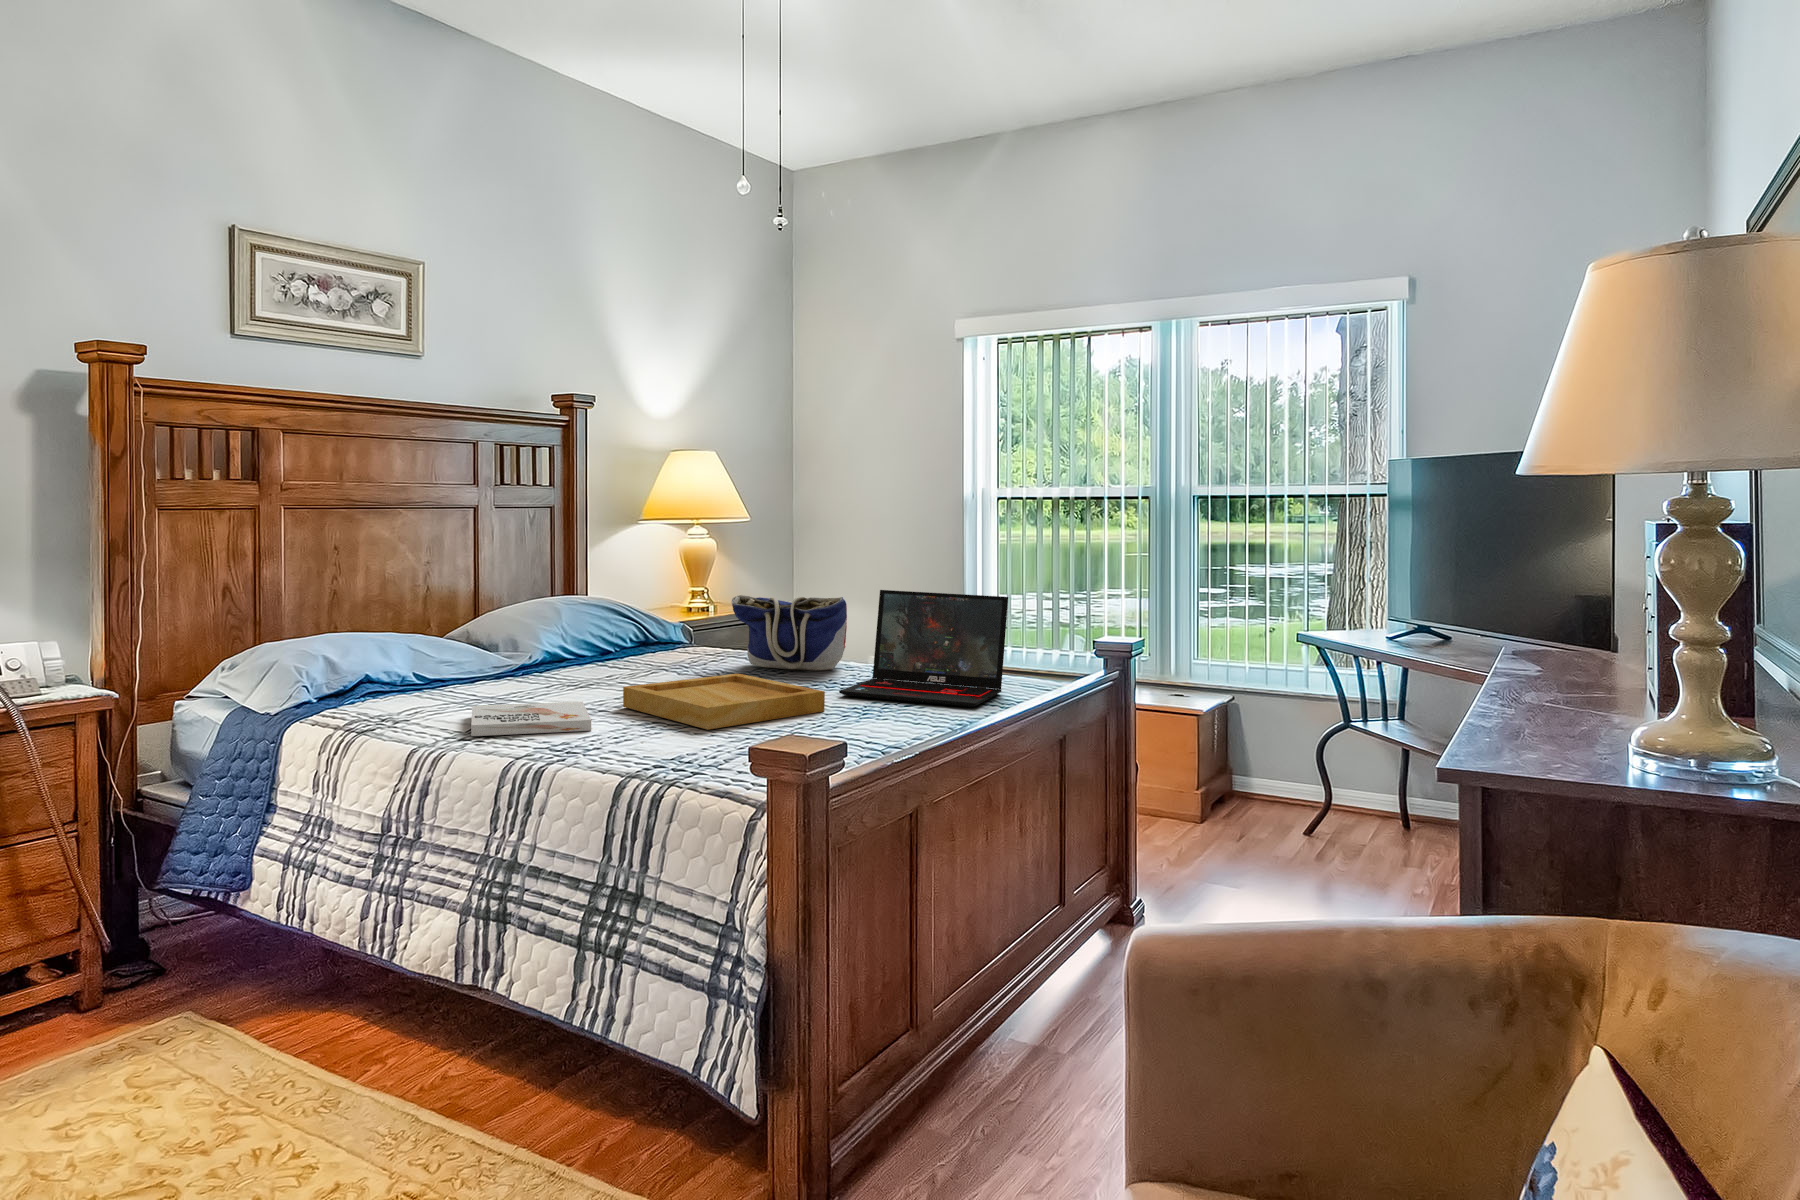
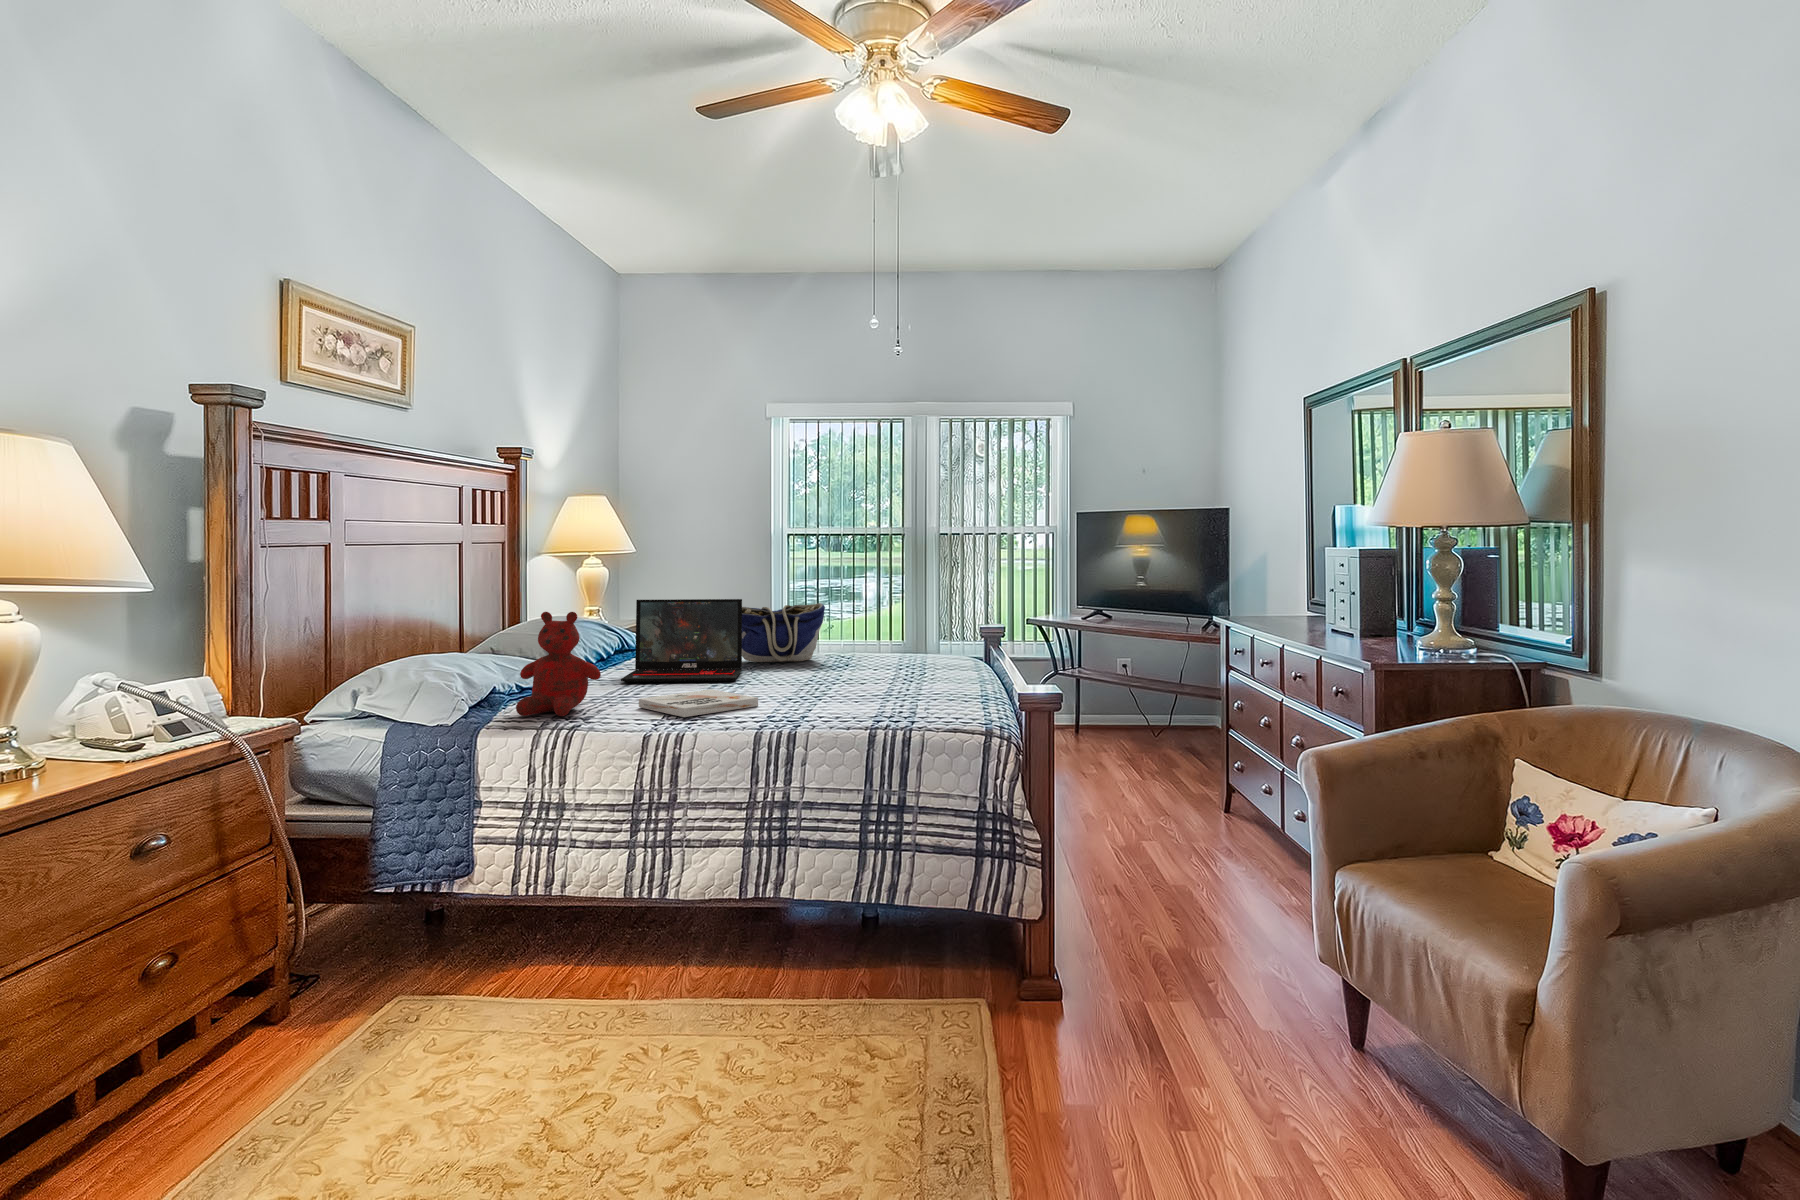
laptop: present [839,590,1008,707] -> present [621,599,742,682]
teddy bear: none [330,593,432,719] -> present [516,612,601,716]
tray: present [623,674,825,730] -> none [735,663,879,697]

